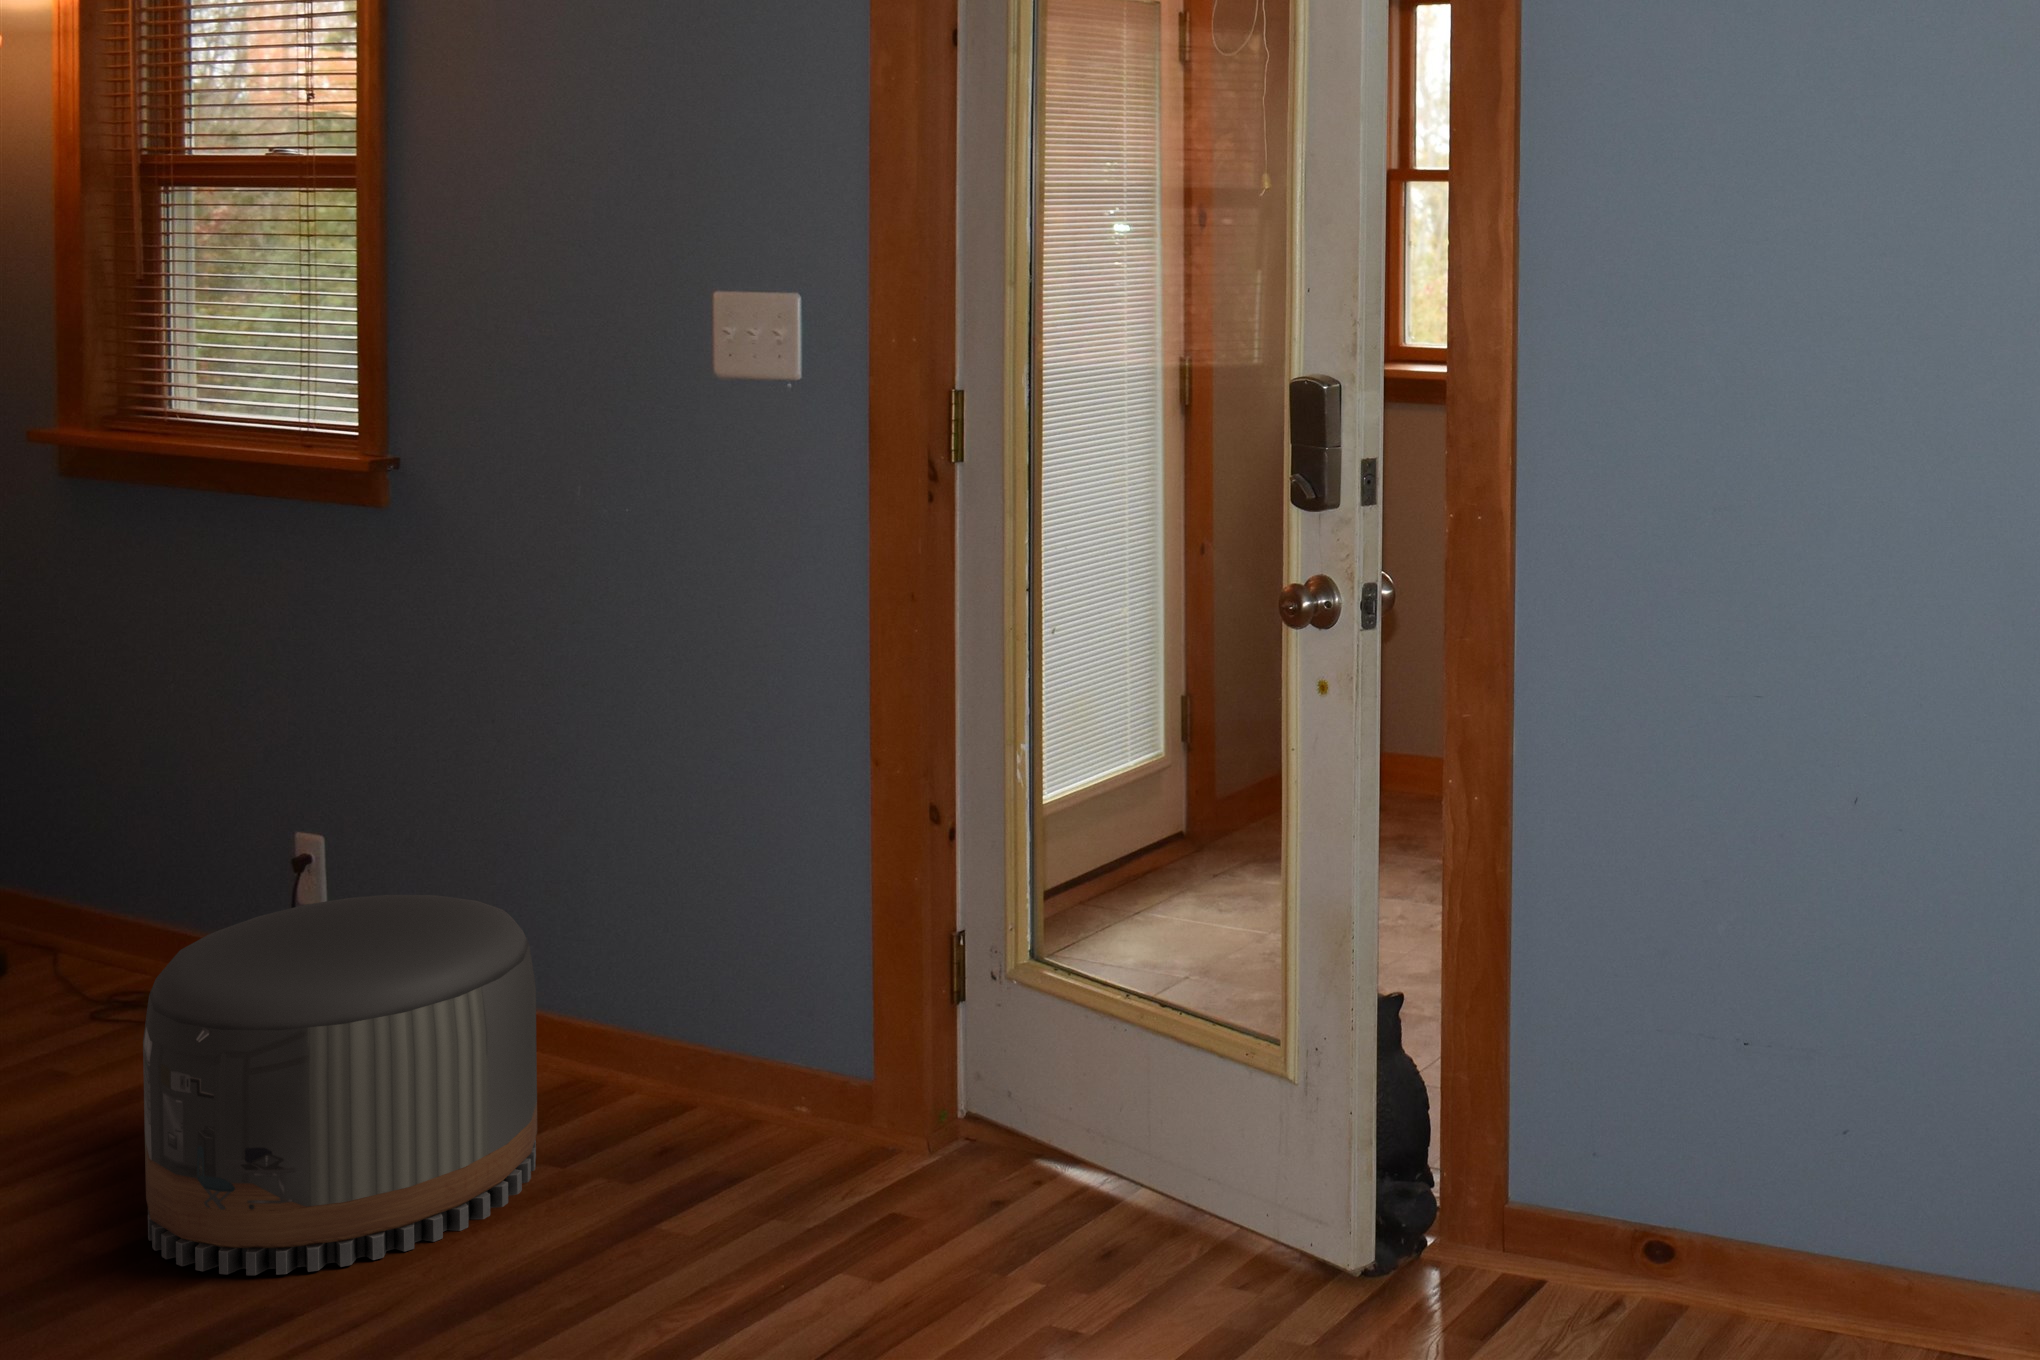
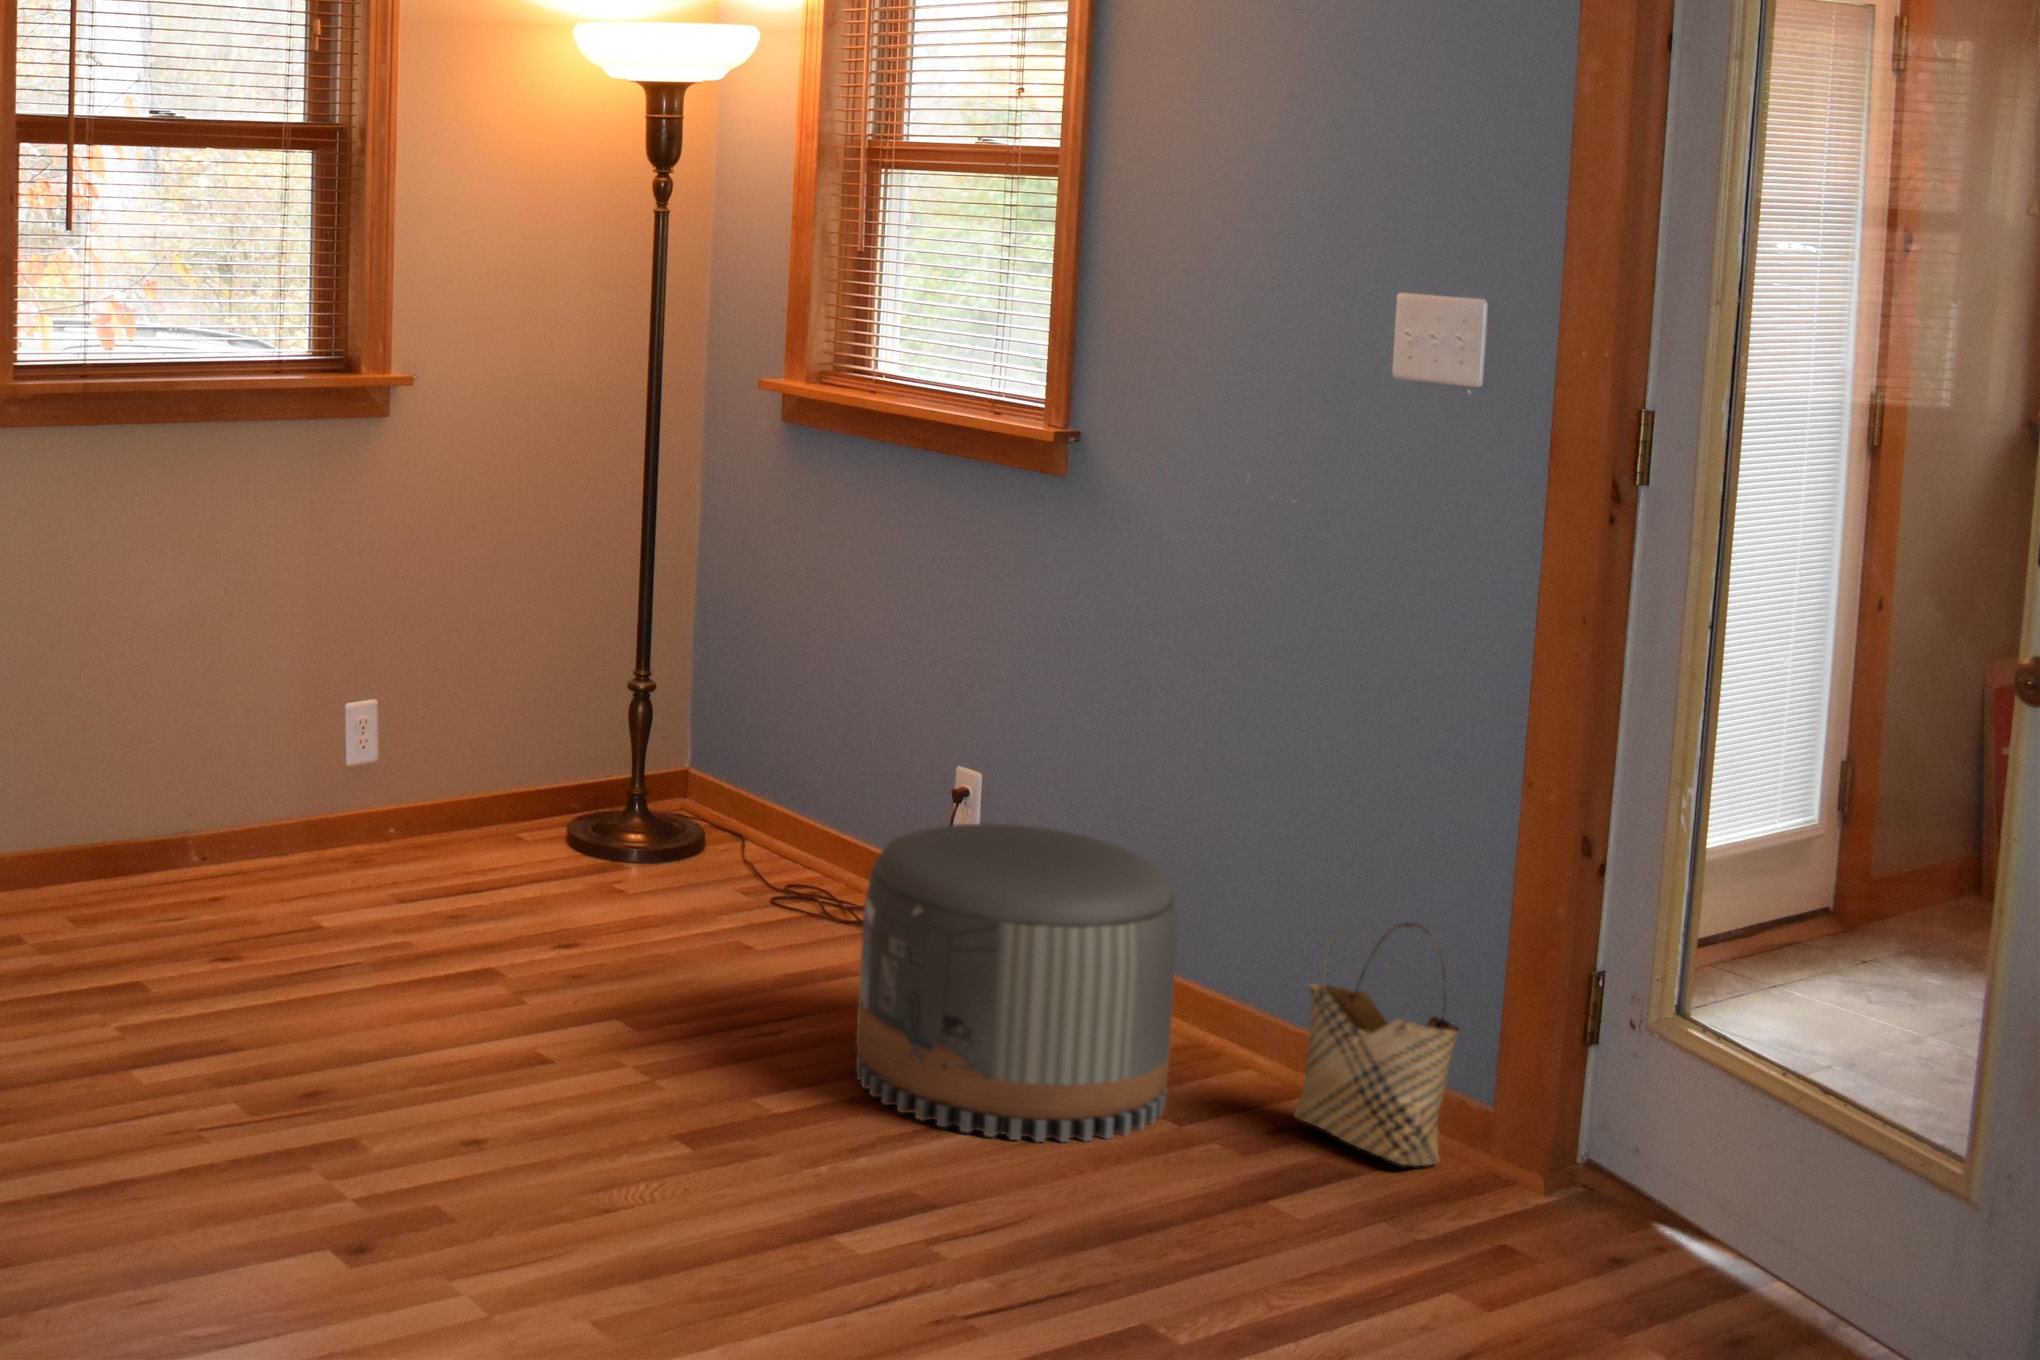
woven basket: none [675,918,834,1168] -> present [1294,923,1459,1166]

